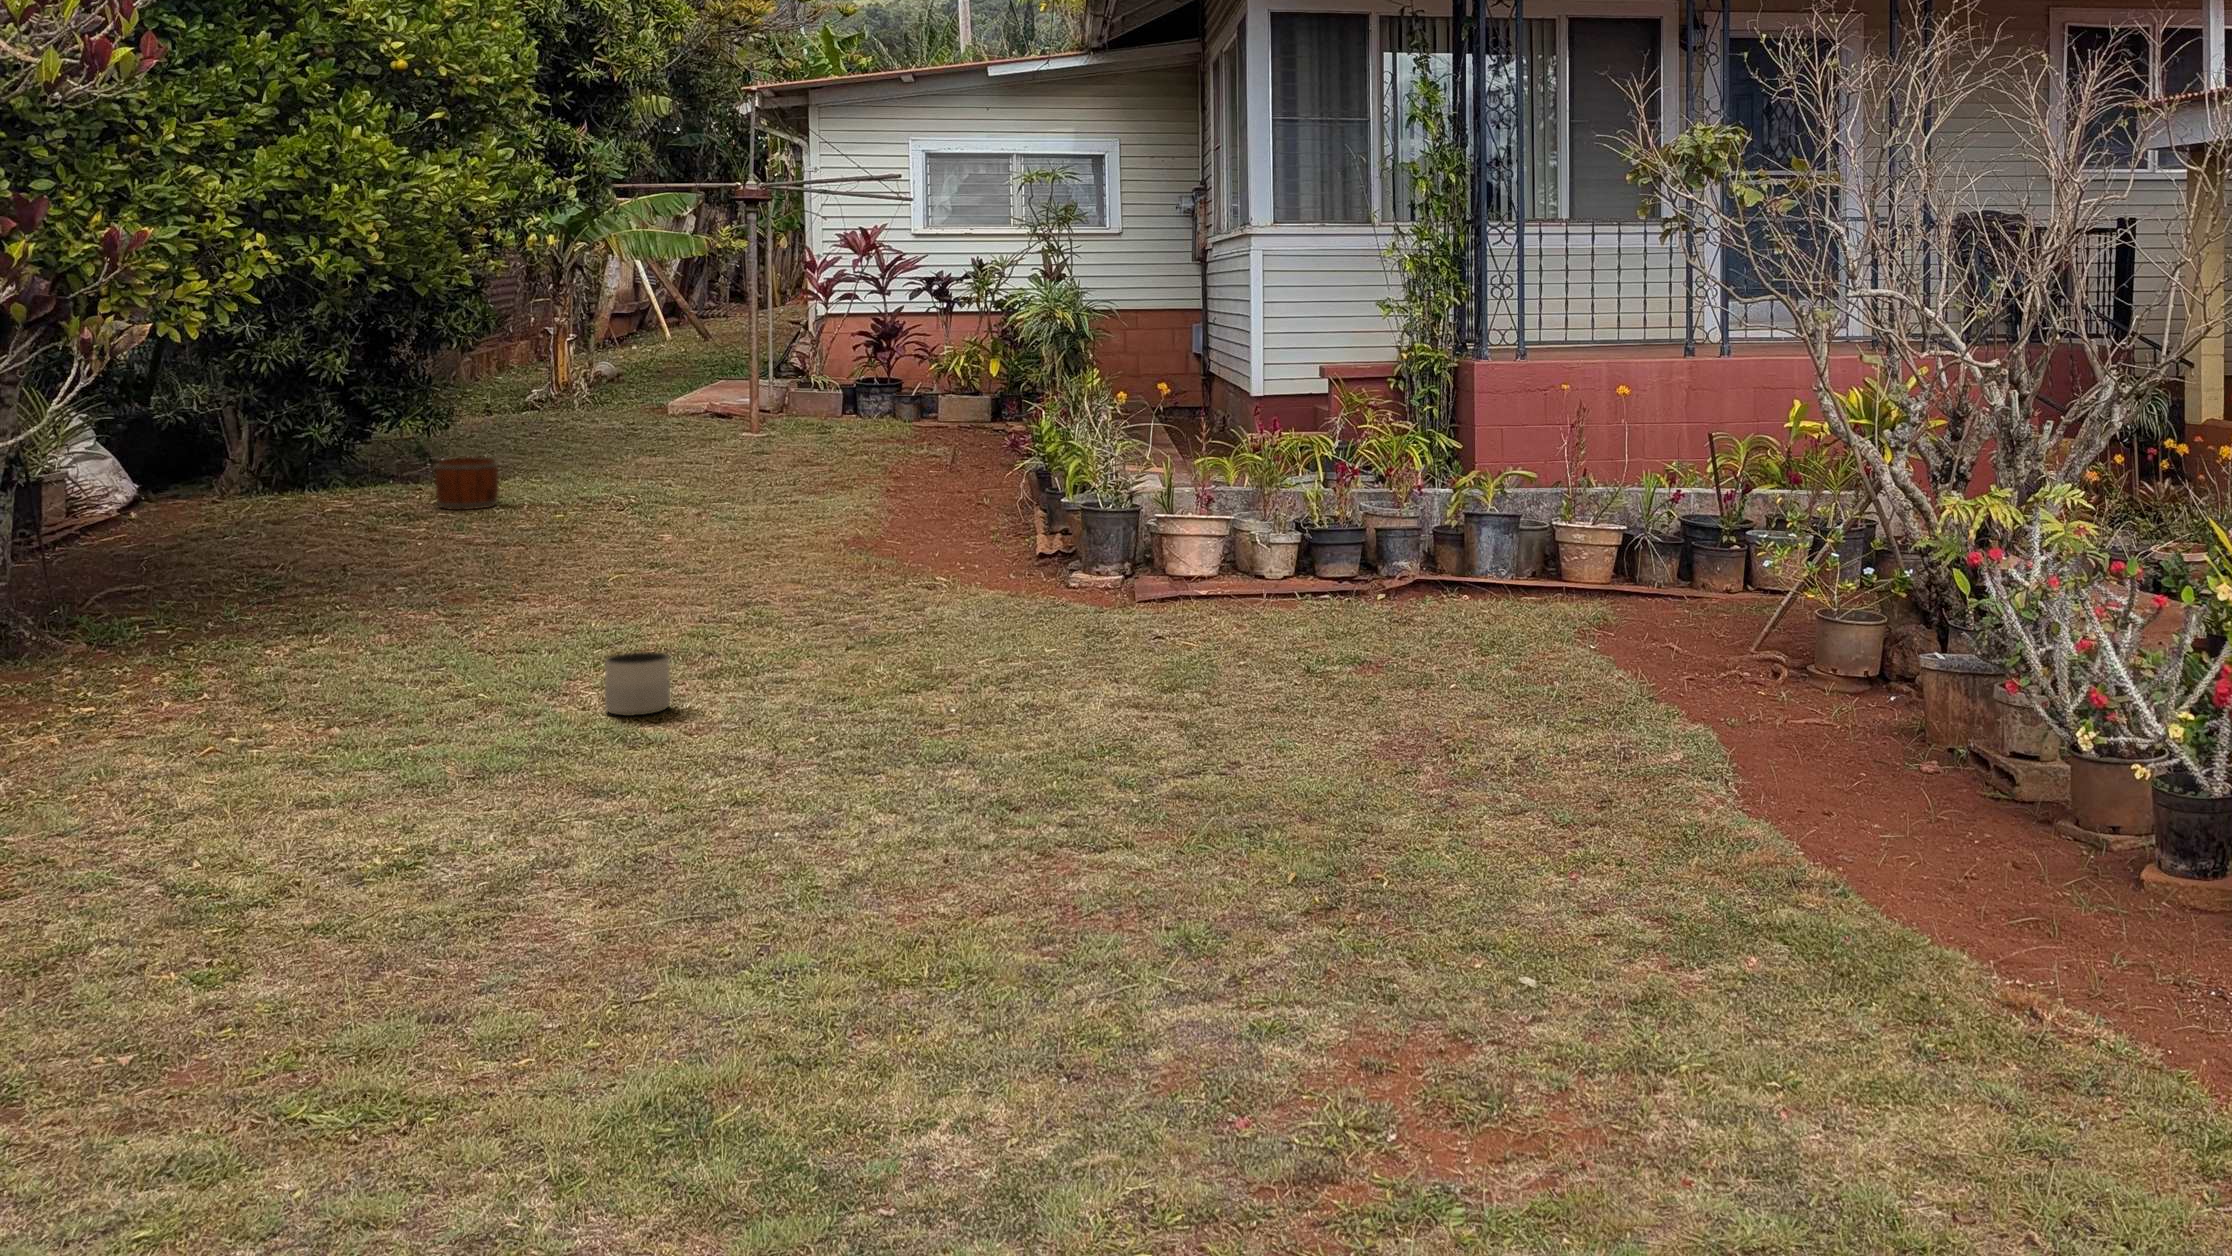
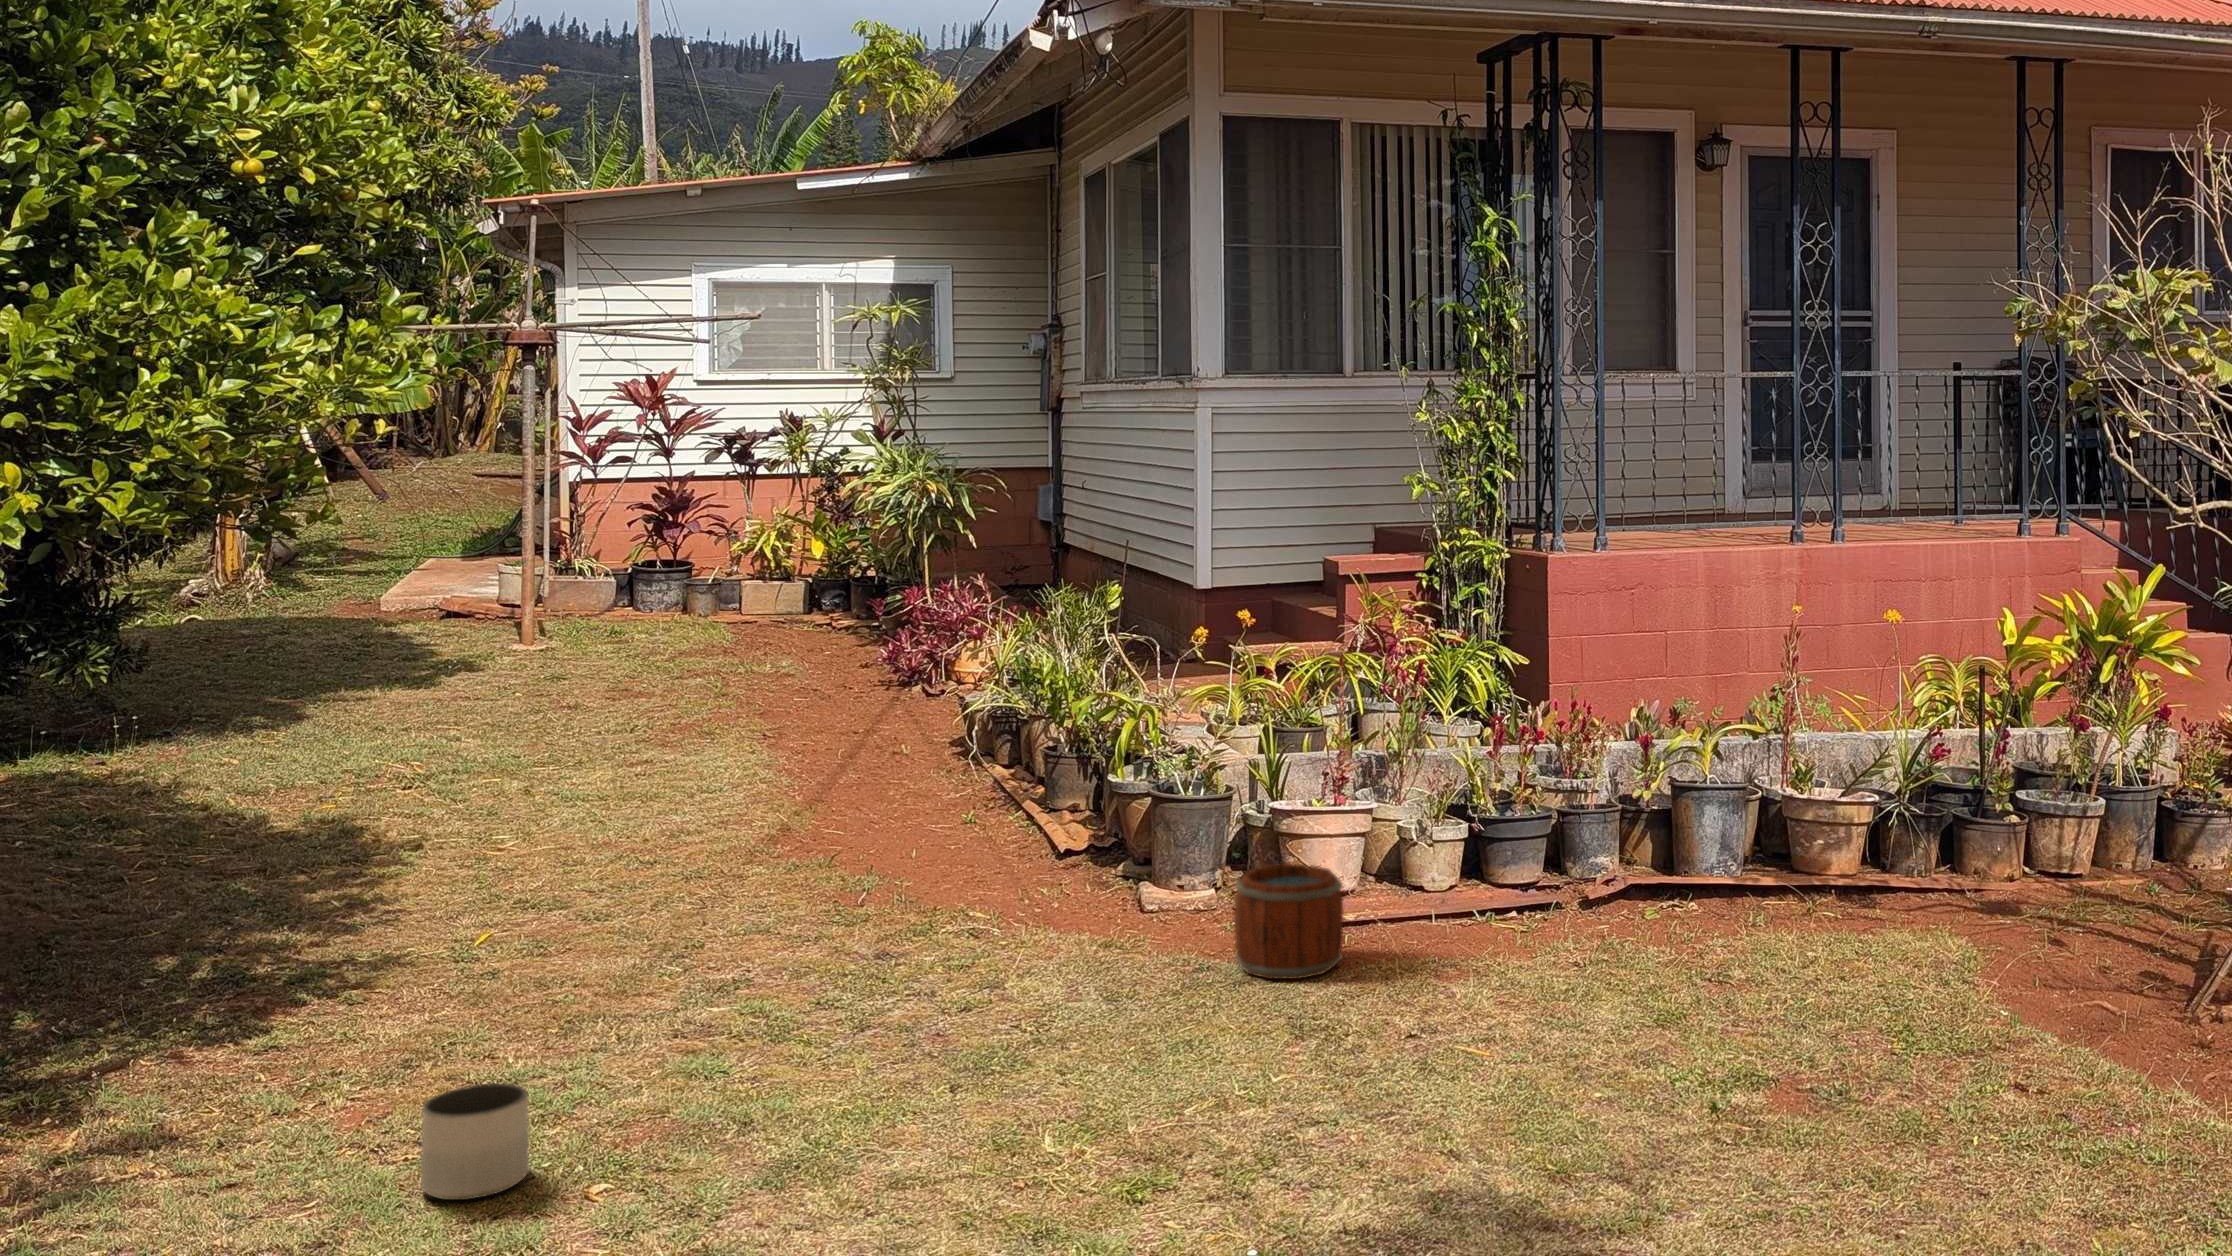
bucket: present [435,457,499,510] -> present [1234,864,1343,979]

